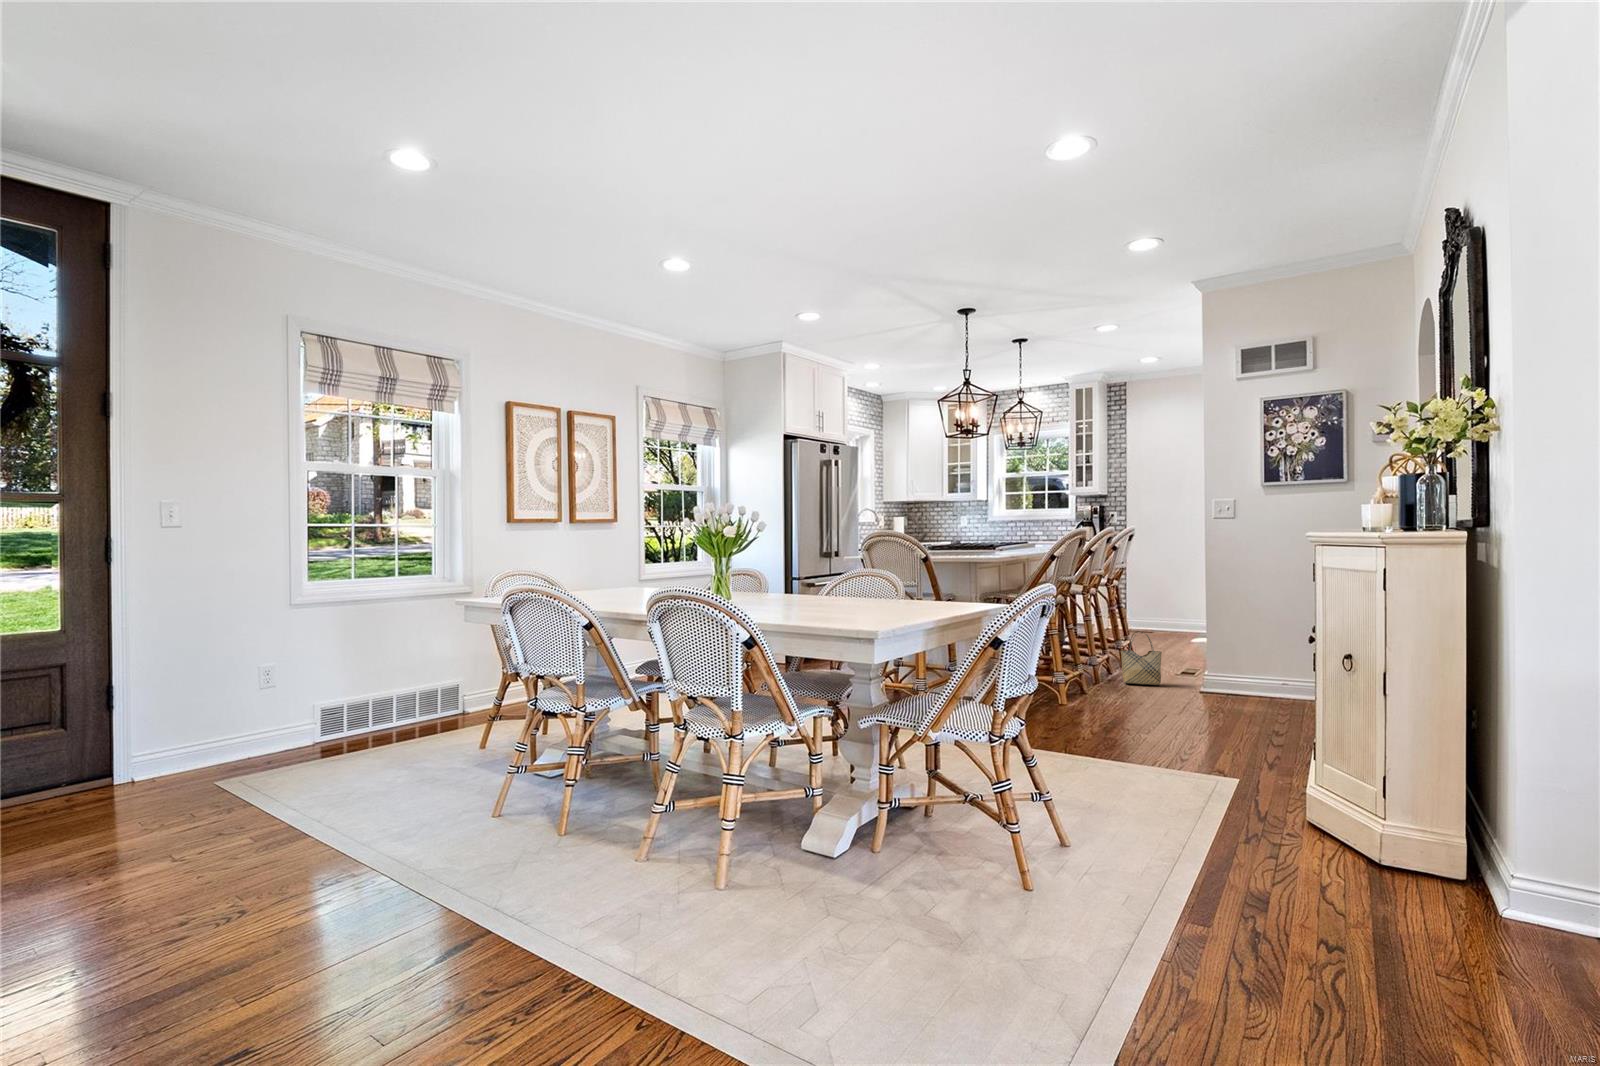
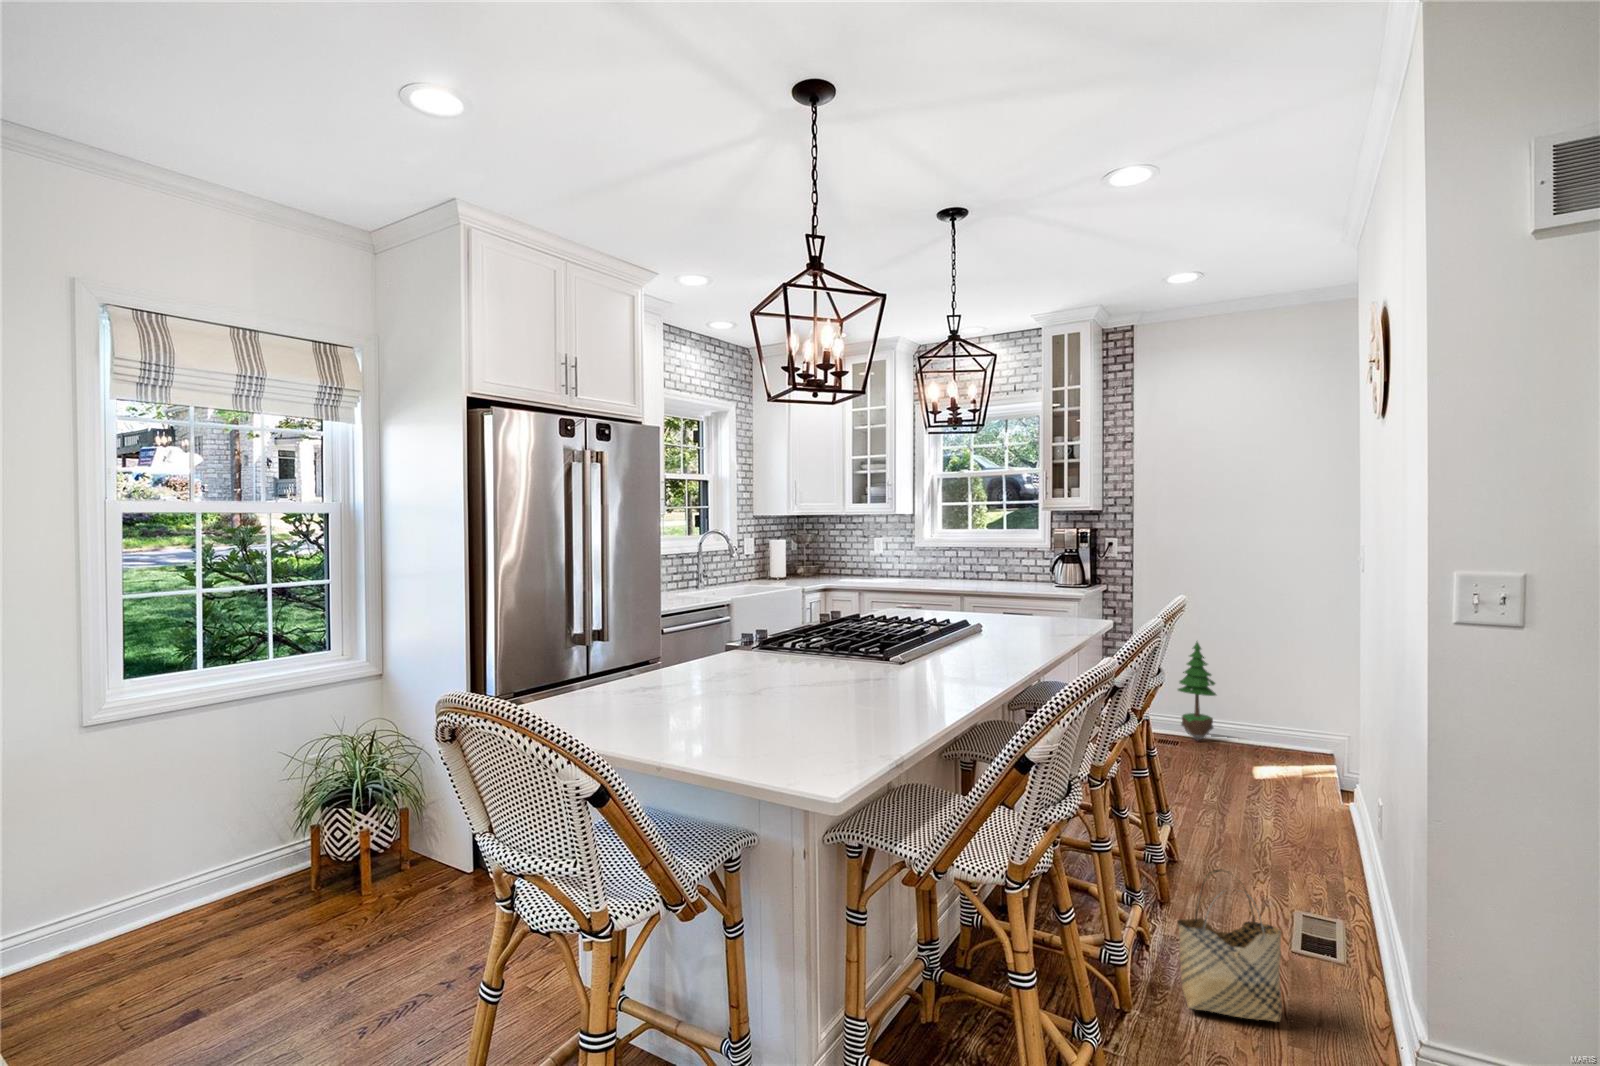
potted tree: none [1153,572,1177,633] -> present [1178,641,1216,740]

